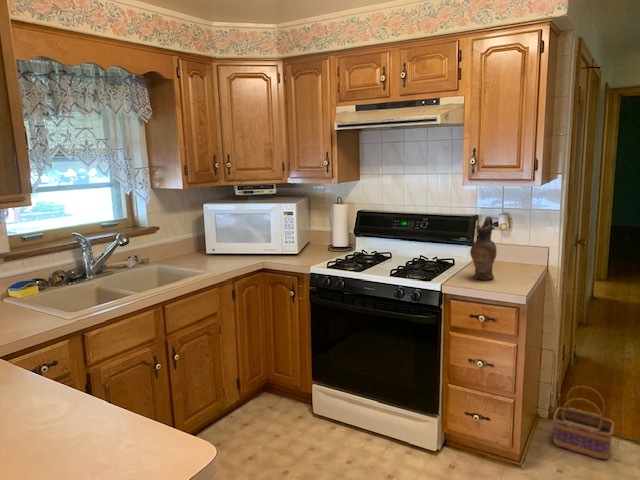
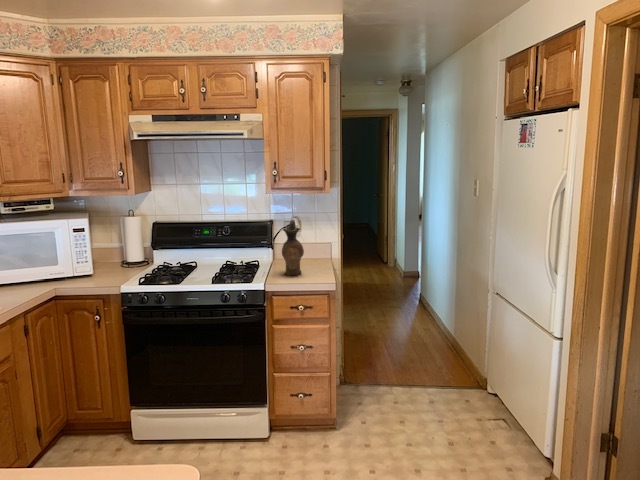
basket: present [553,386,614,460] -> none [350,351,392,405]

